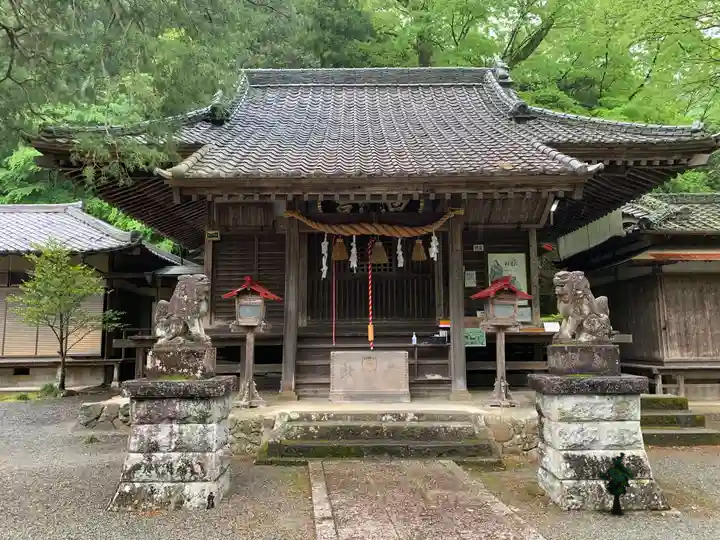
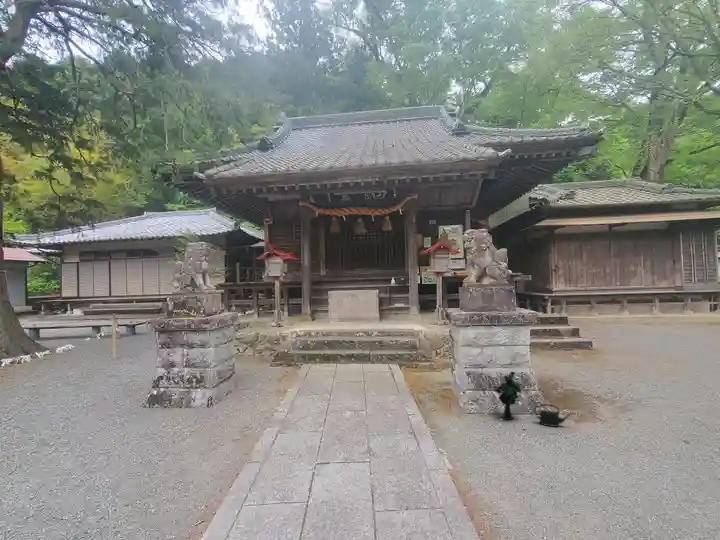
watering can: none [650,492,698,520] -> present [535,404,568,427]

